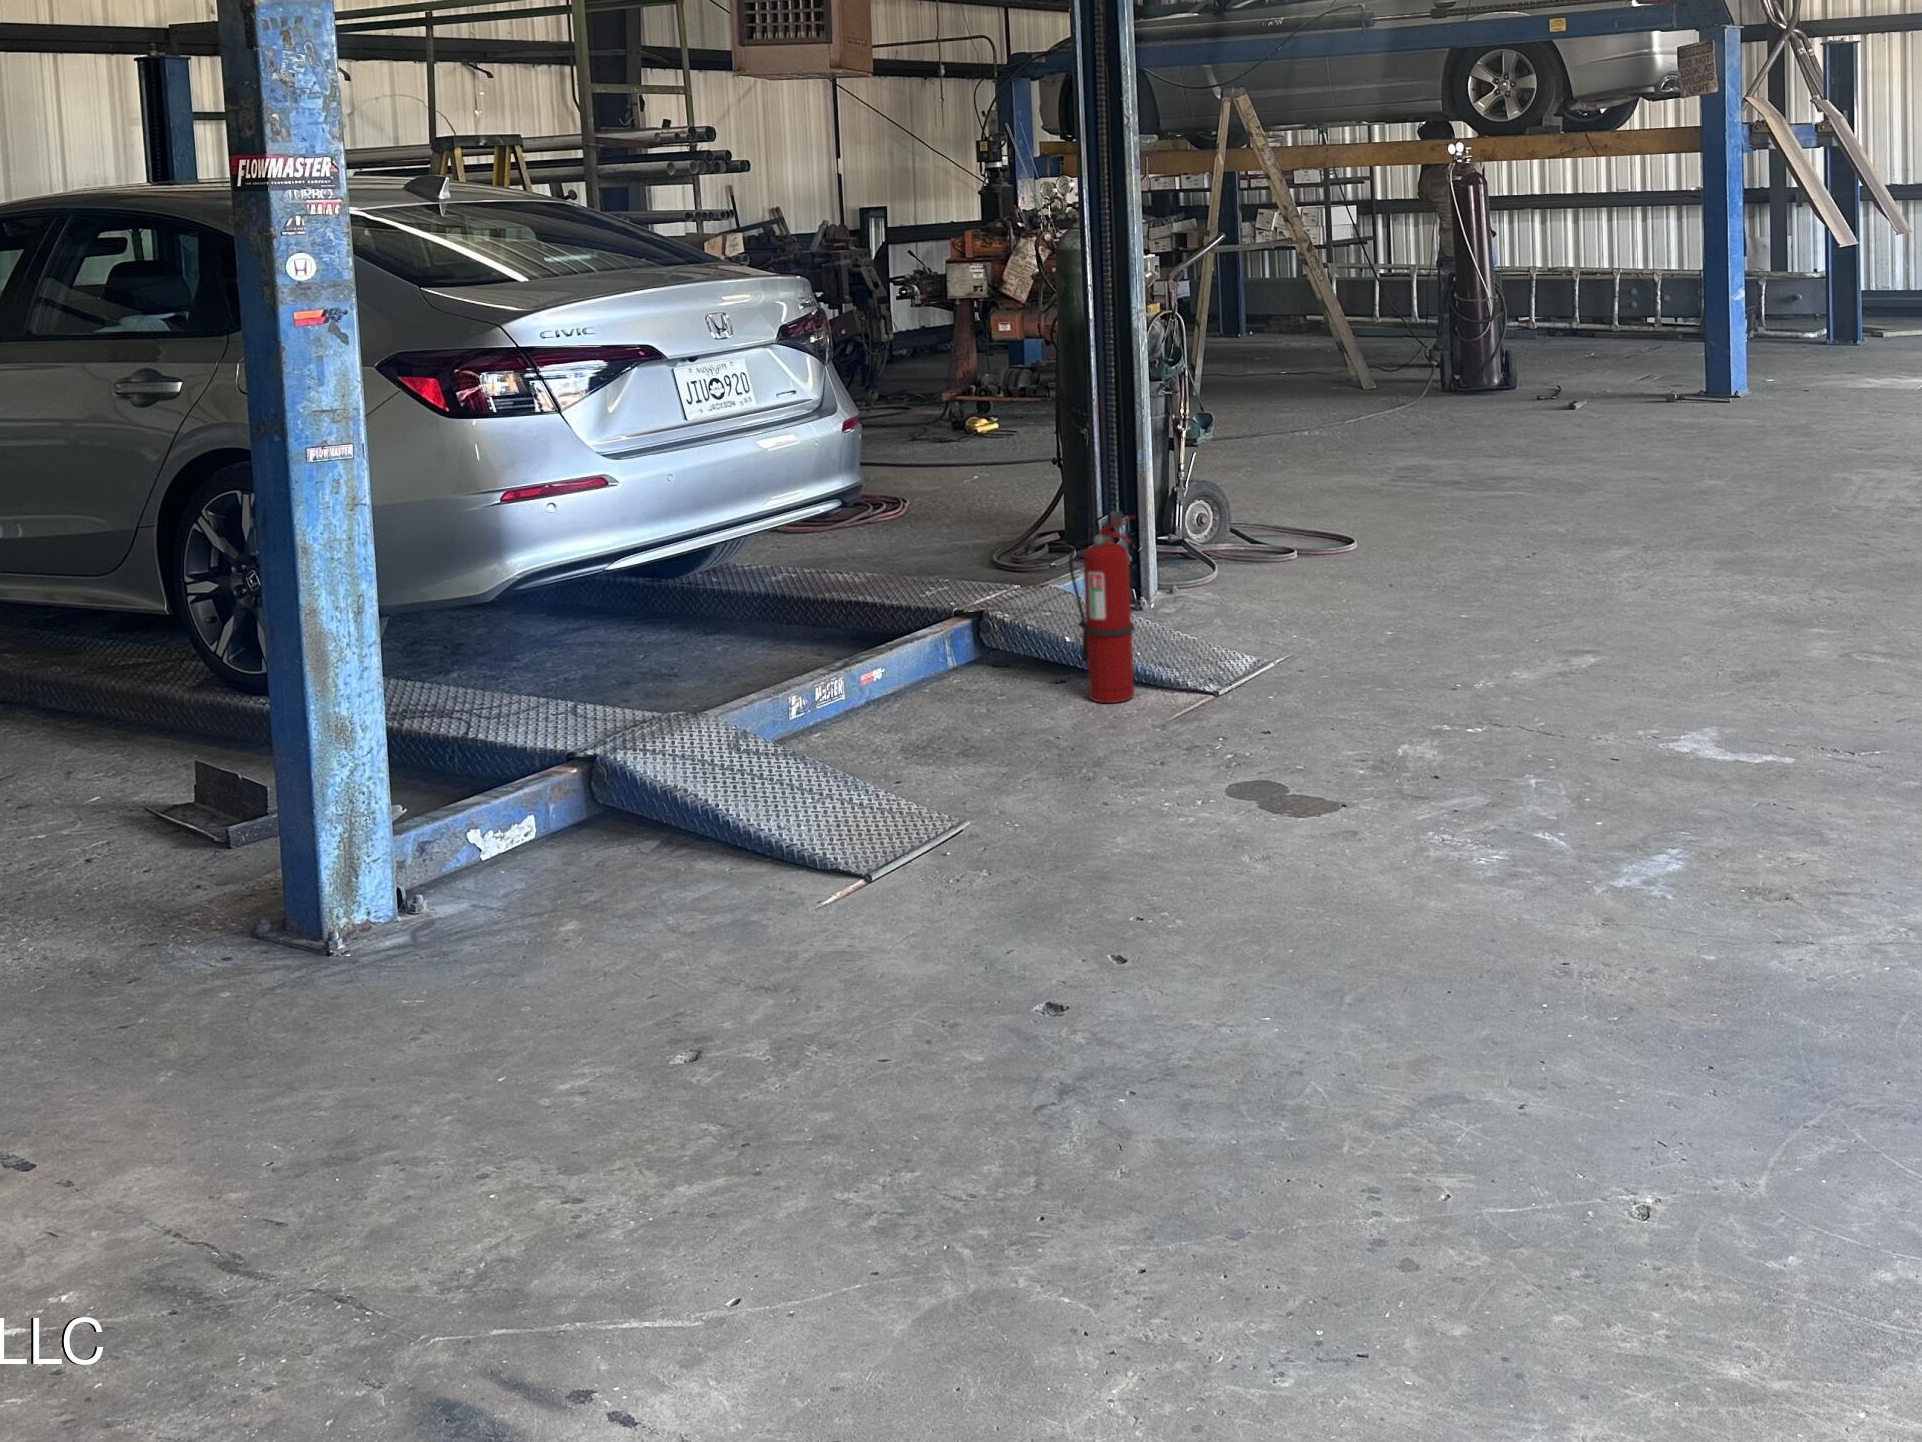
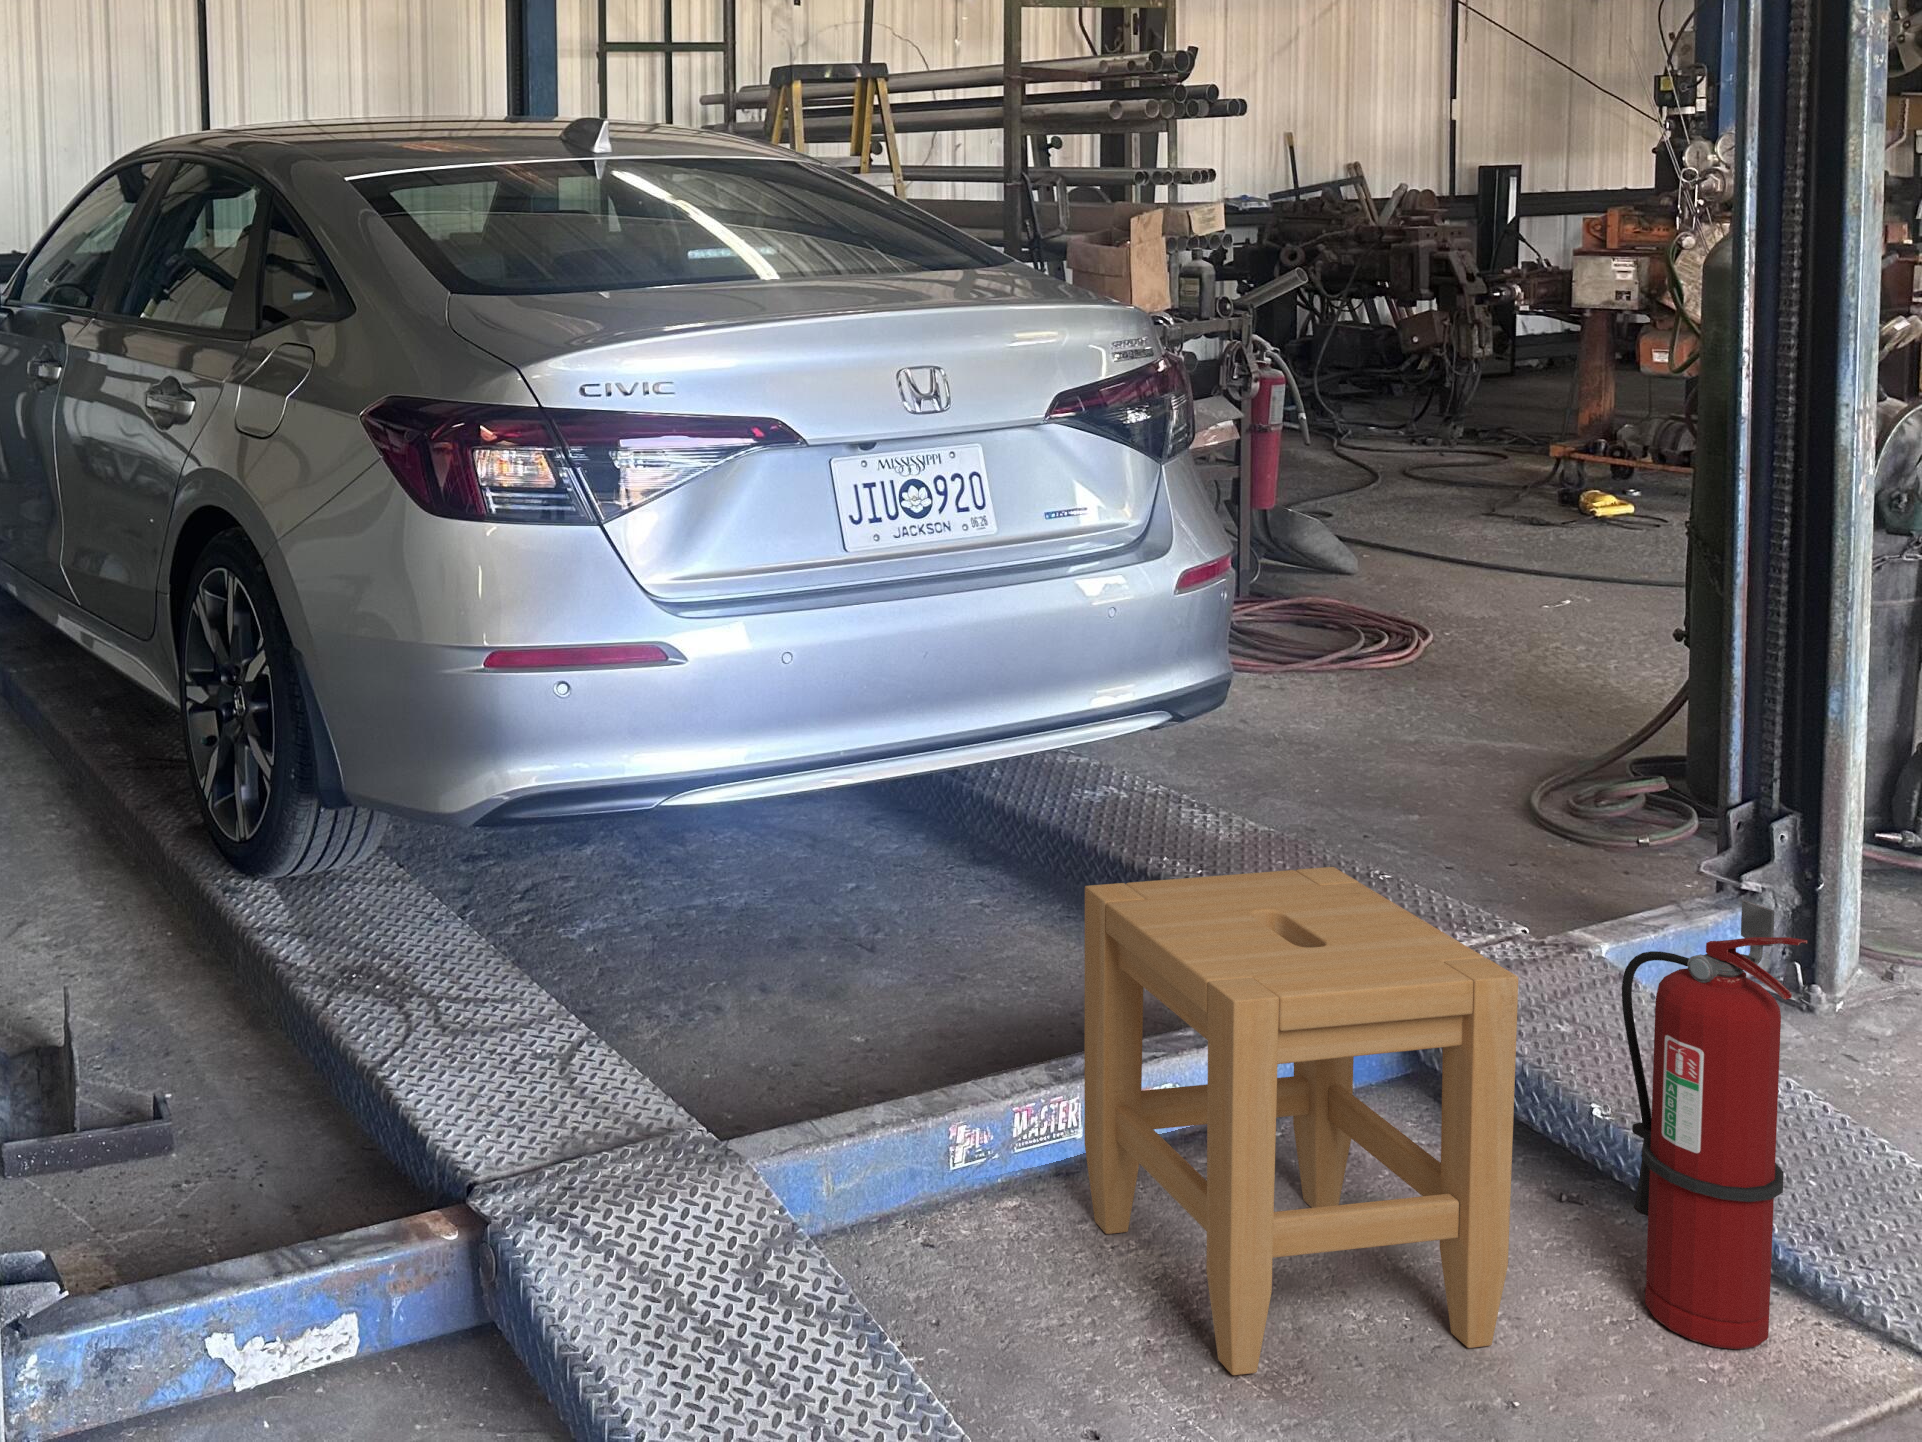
stool: none [845,537,1041,752] -> present [1084,867,1518,1375]

